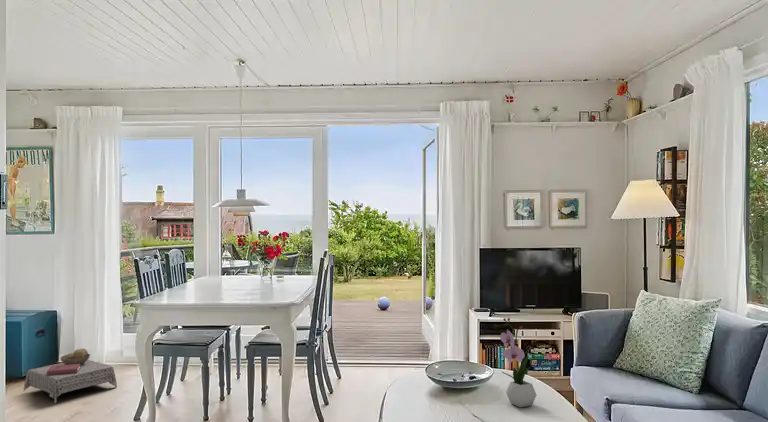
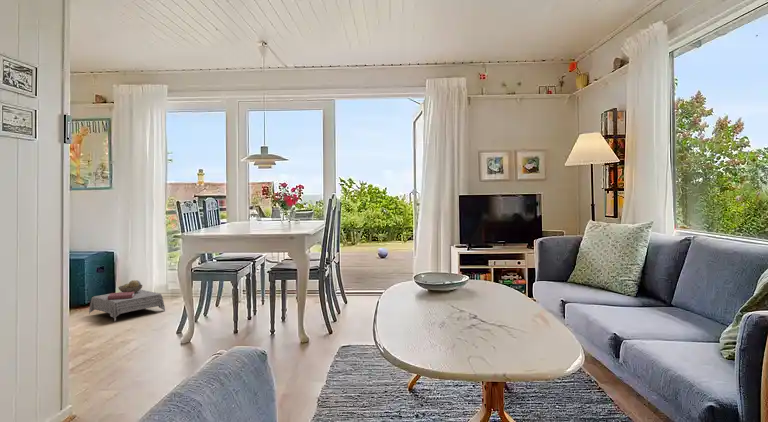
flower arrangement: present [500,318,537,407] -> none [476,227,509,298]

